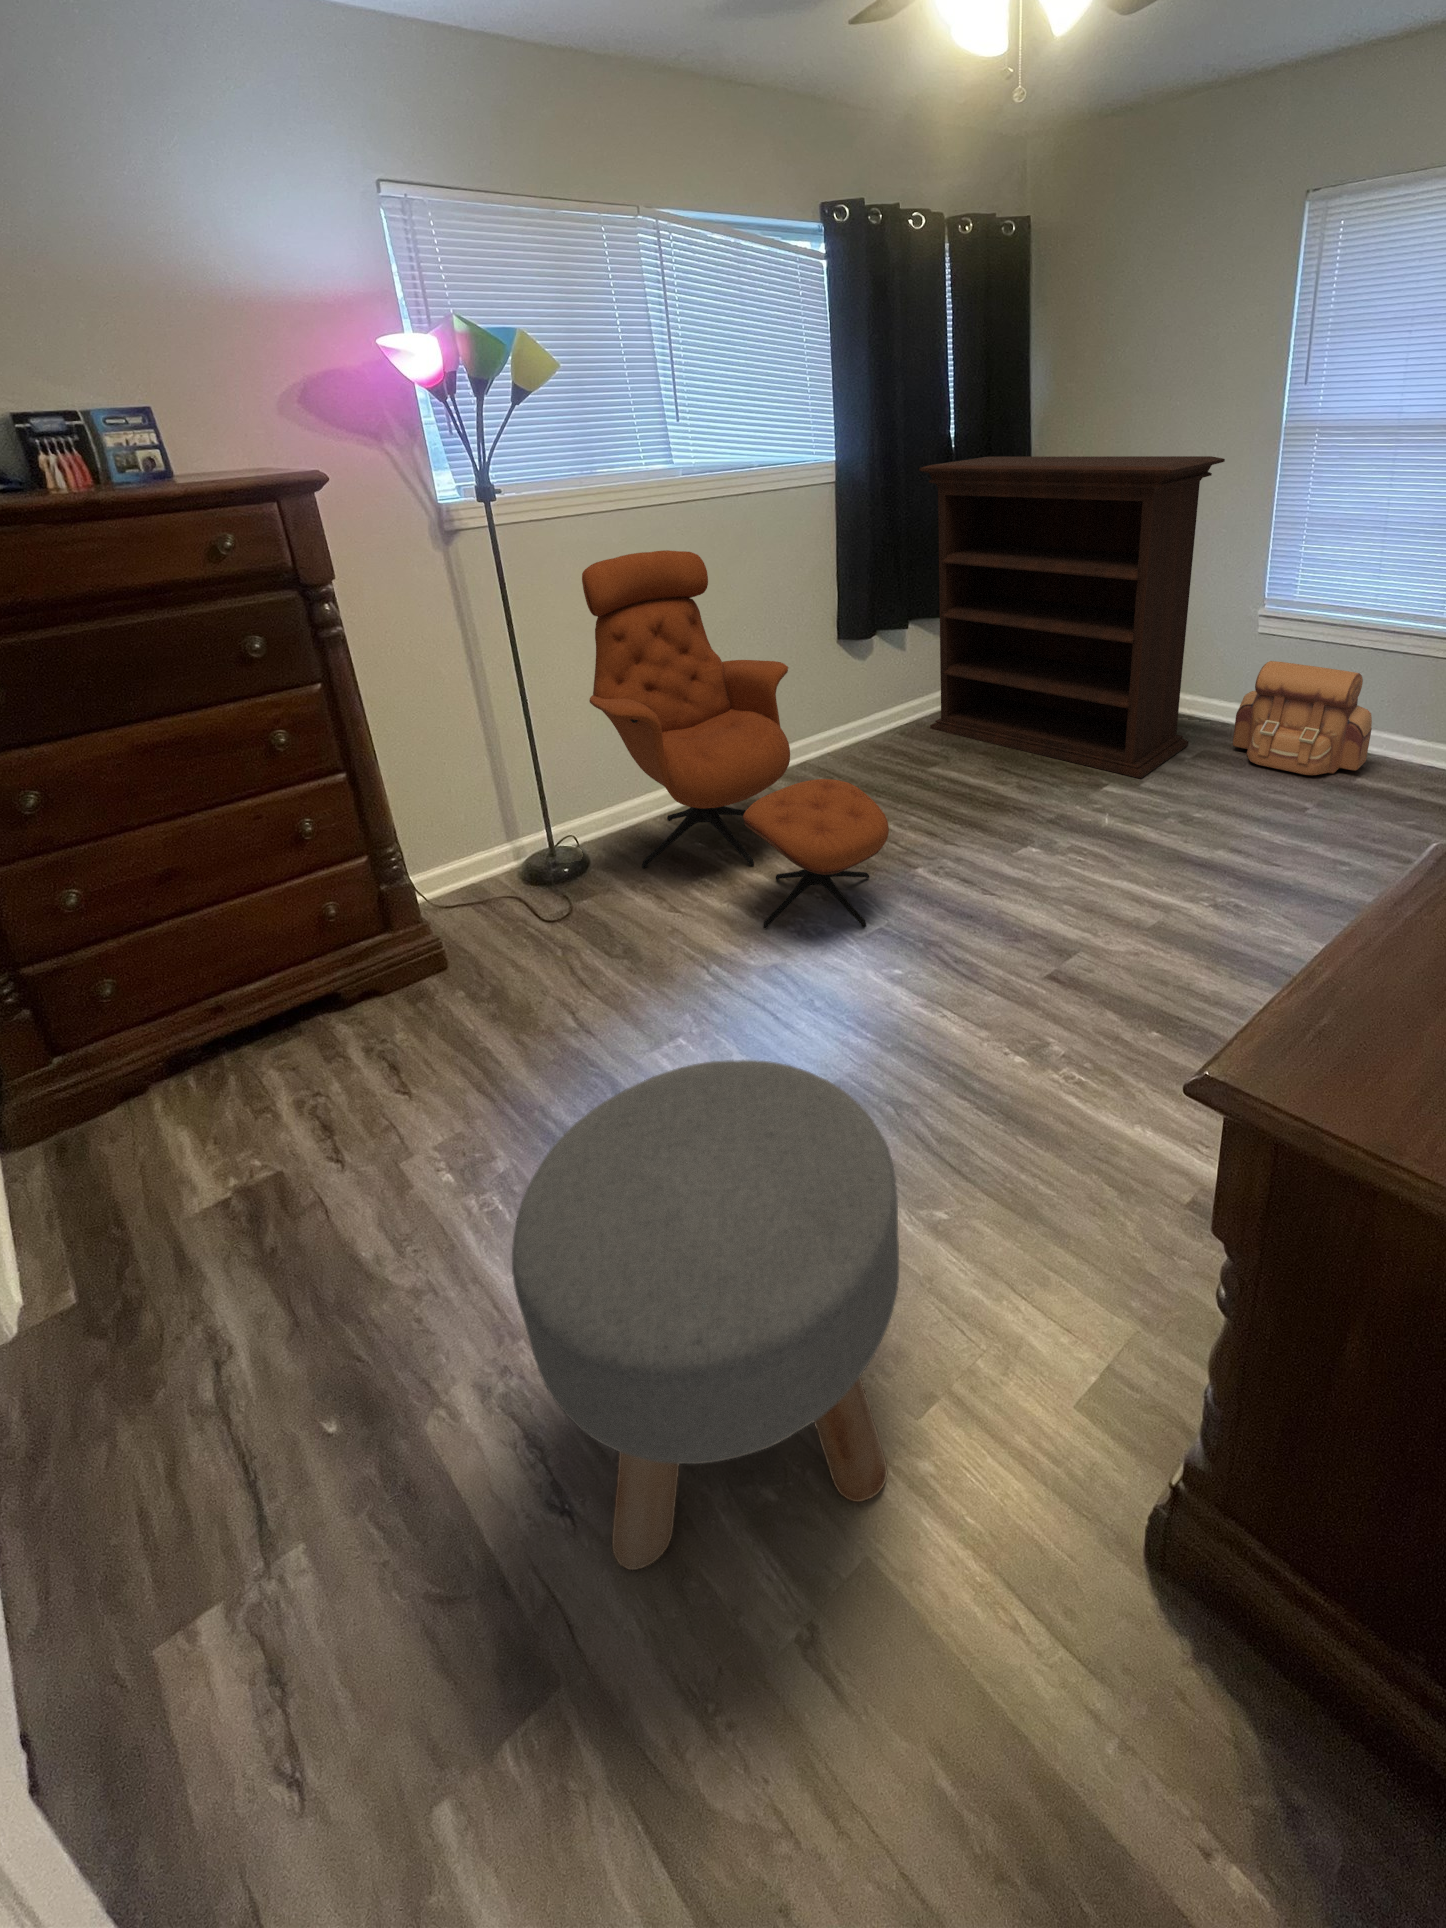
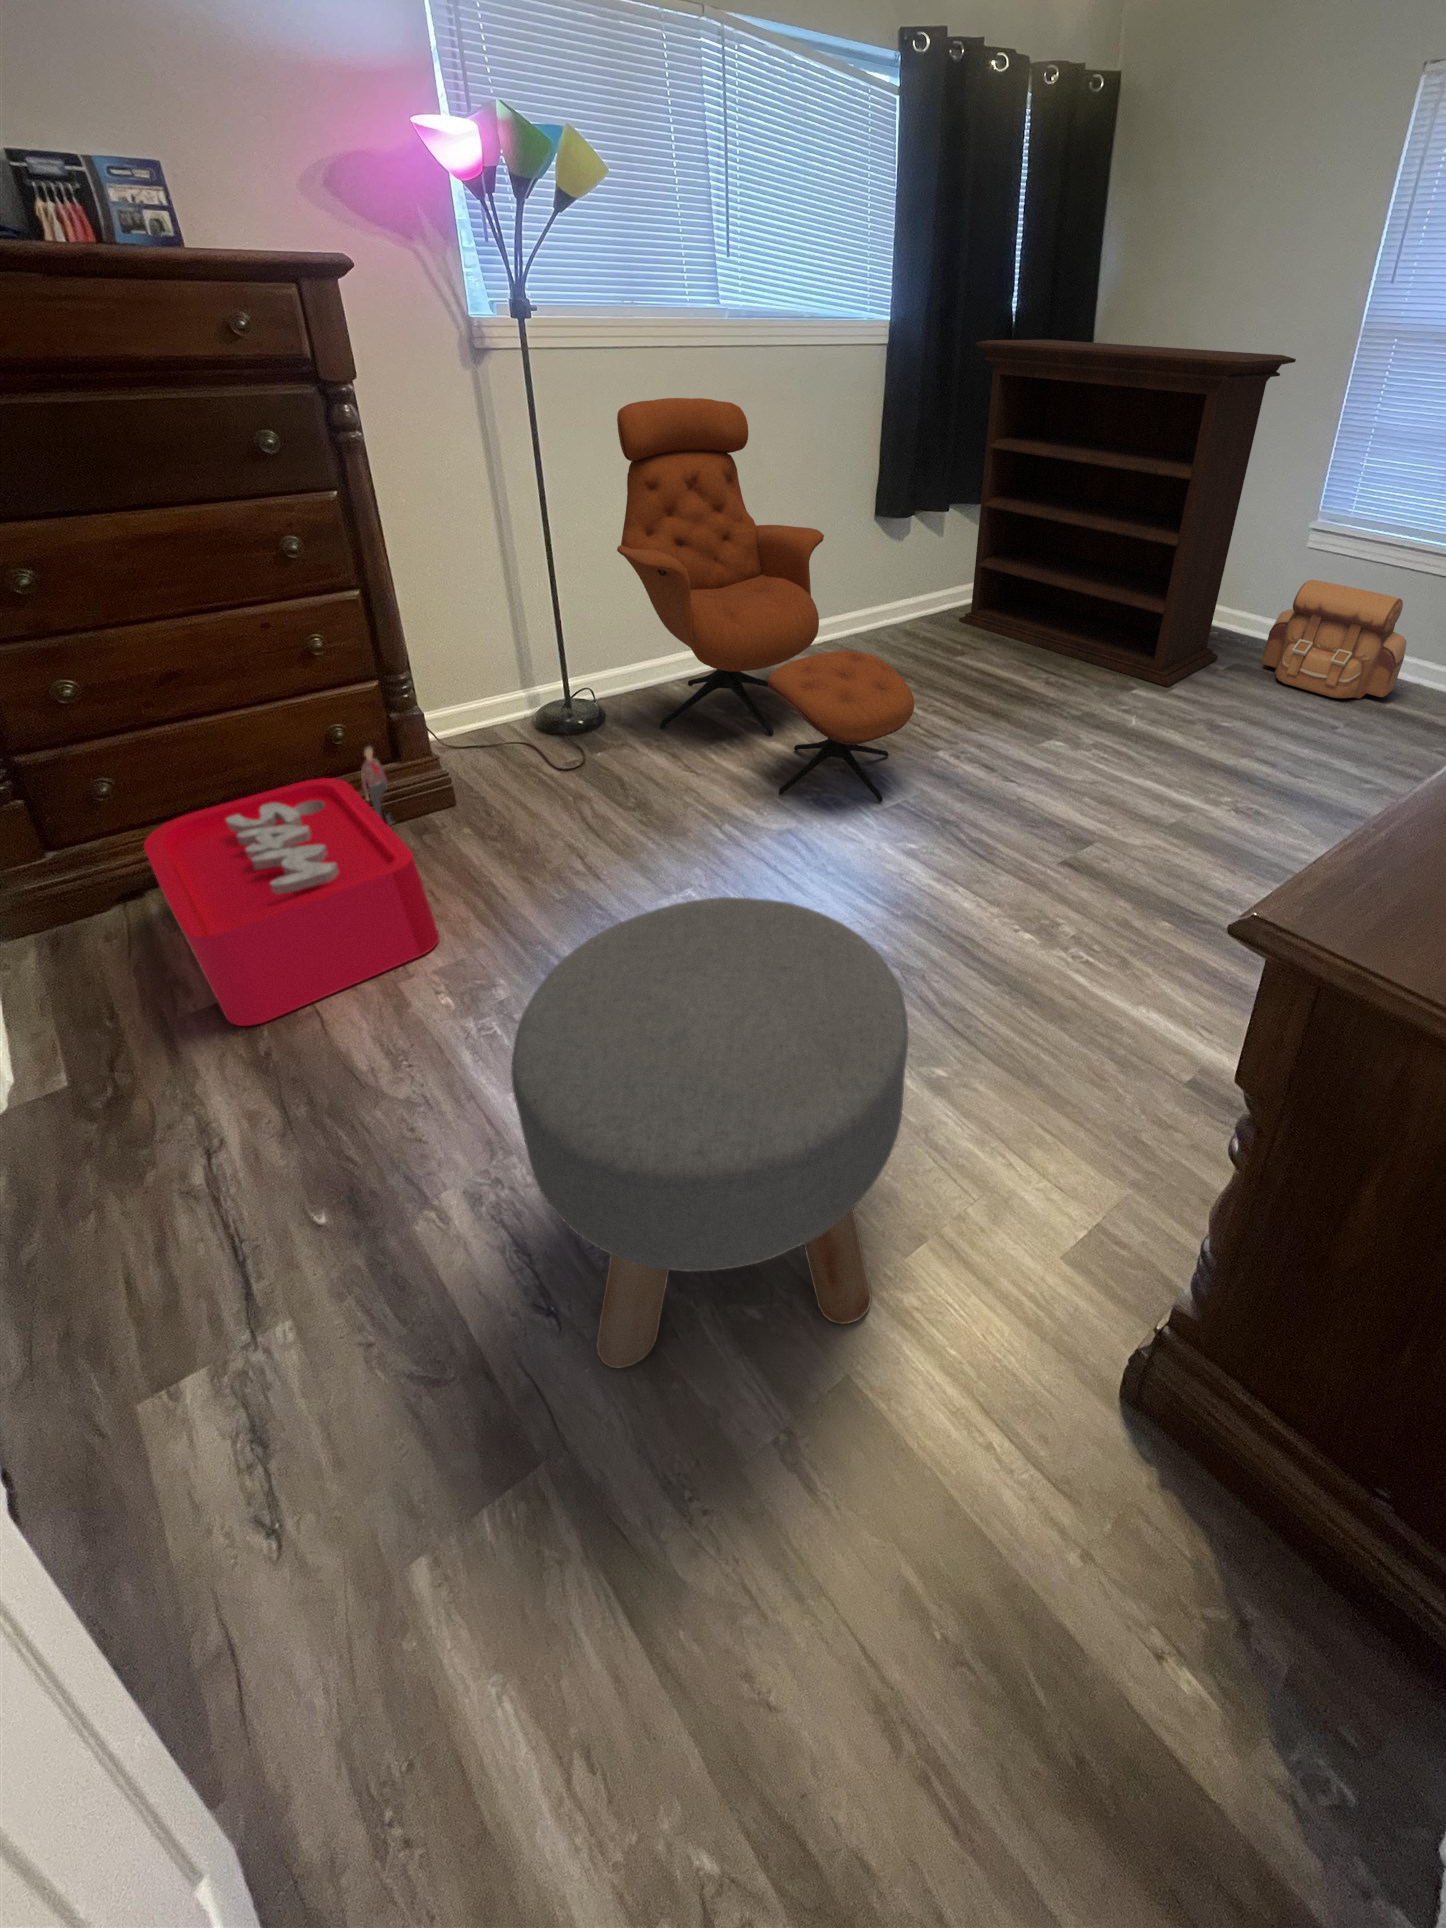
storage bin: none [144,920,435,1224] -> present [144,746,440,1026]

